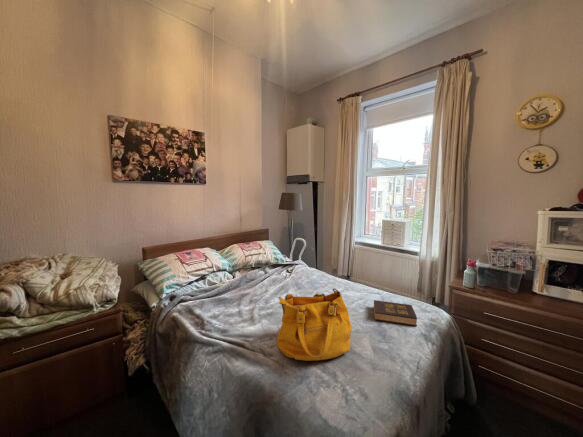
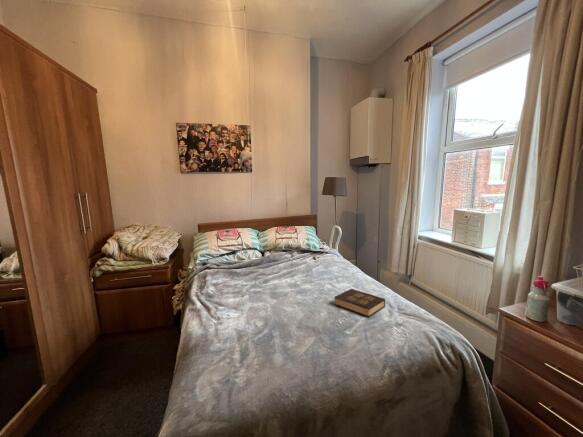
handbag: present [277,288,351,361] -> none [225,263,286,318]

